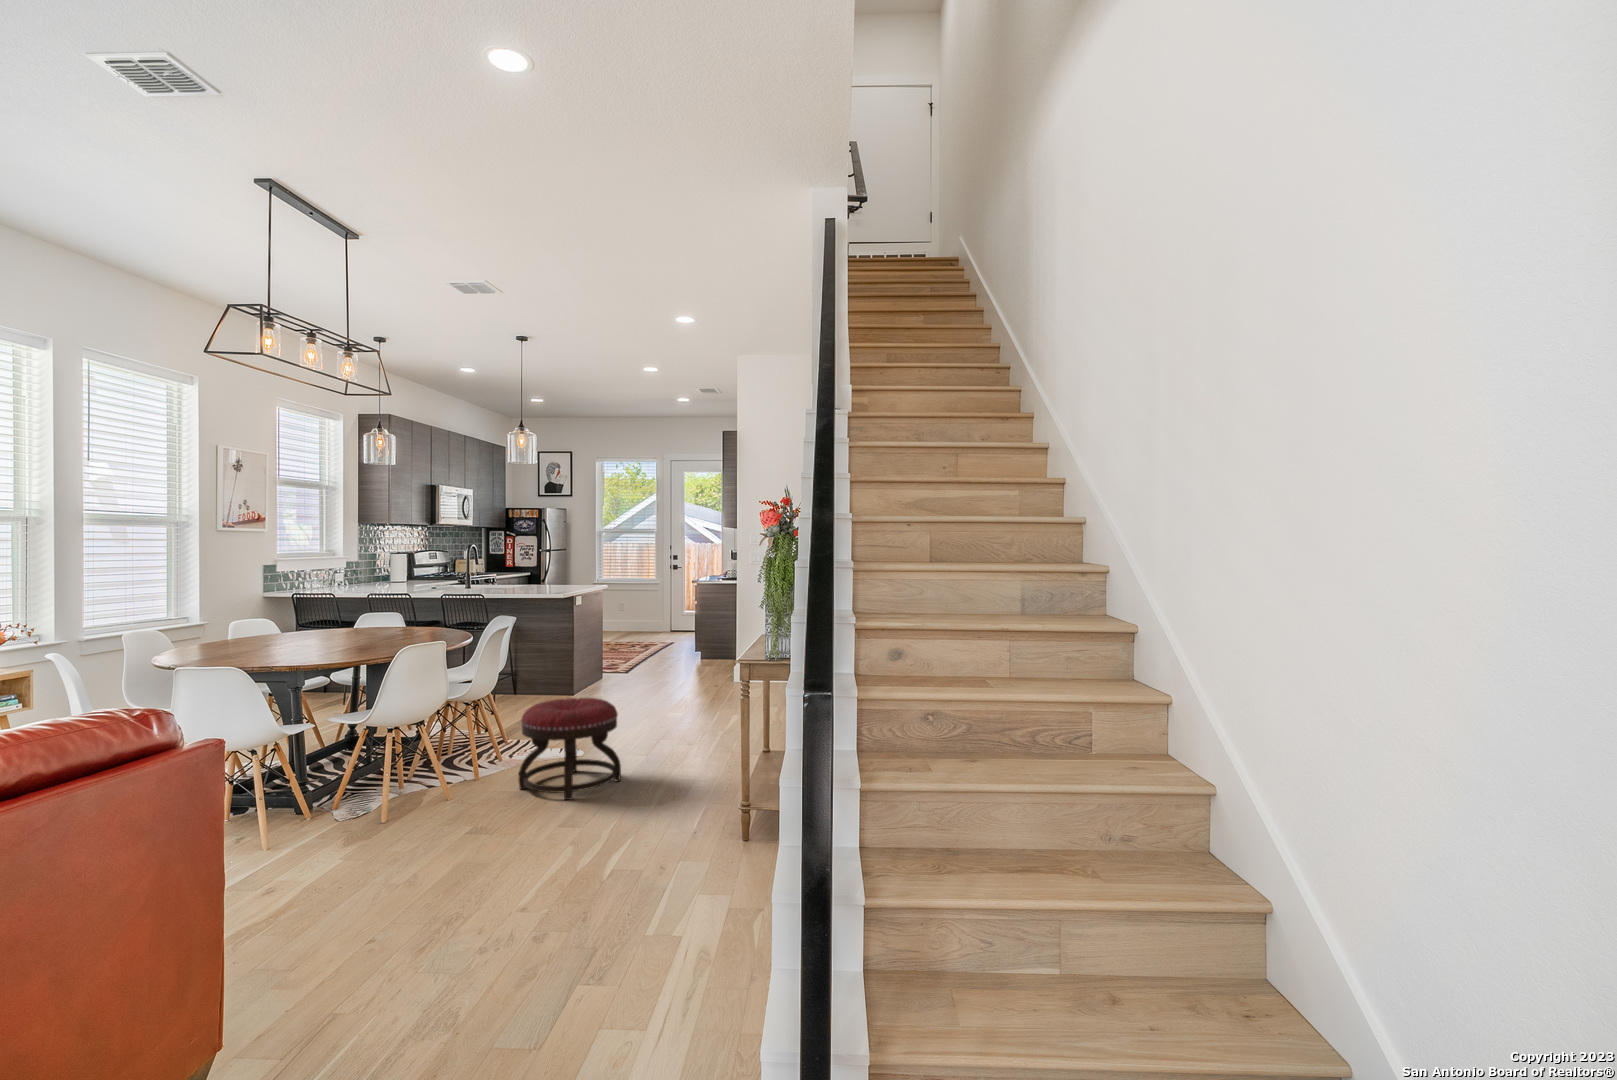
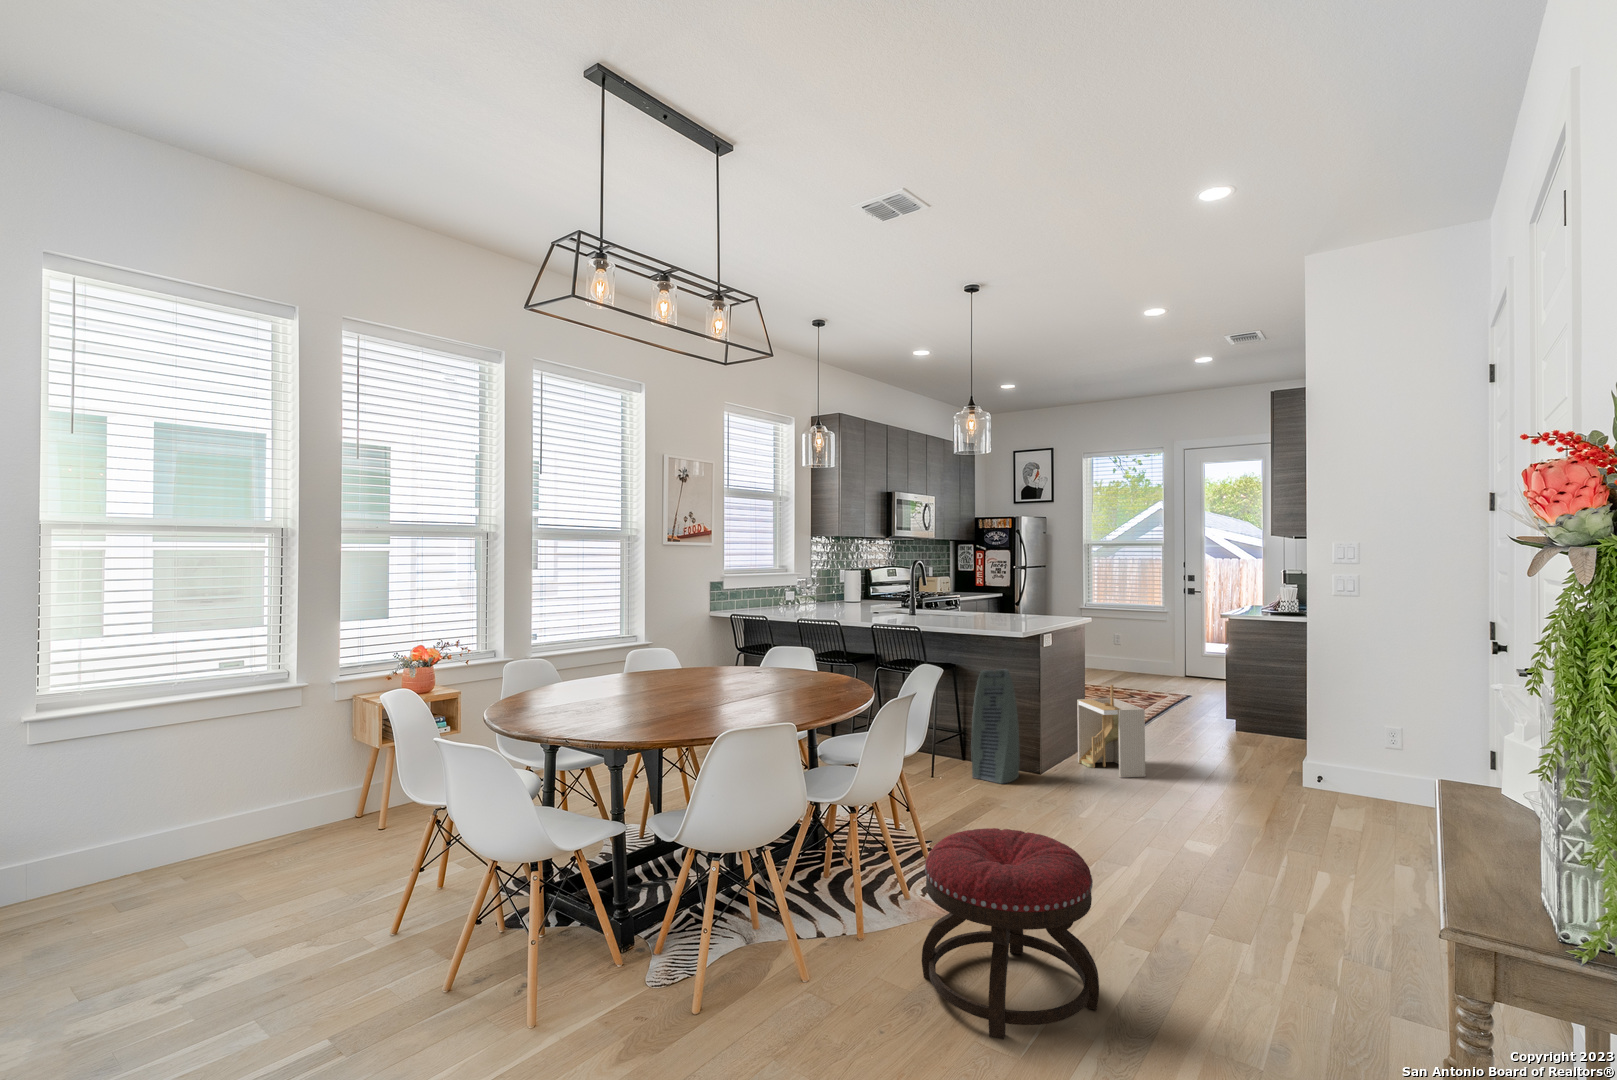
air purifier: none [523,622,558,704] -> present [971,669,1020,784]
storage bin: none [598,628,644,691] -> present [1077,685,1145,778]

